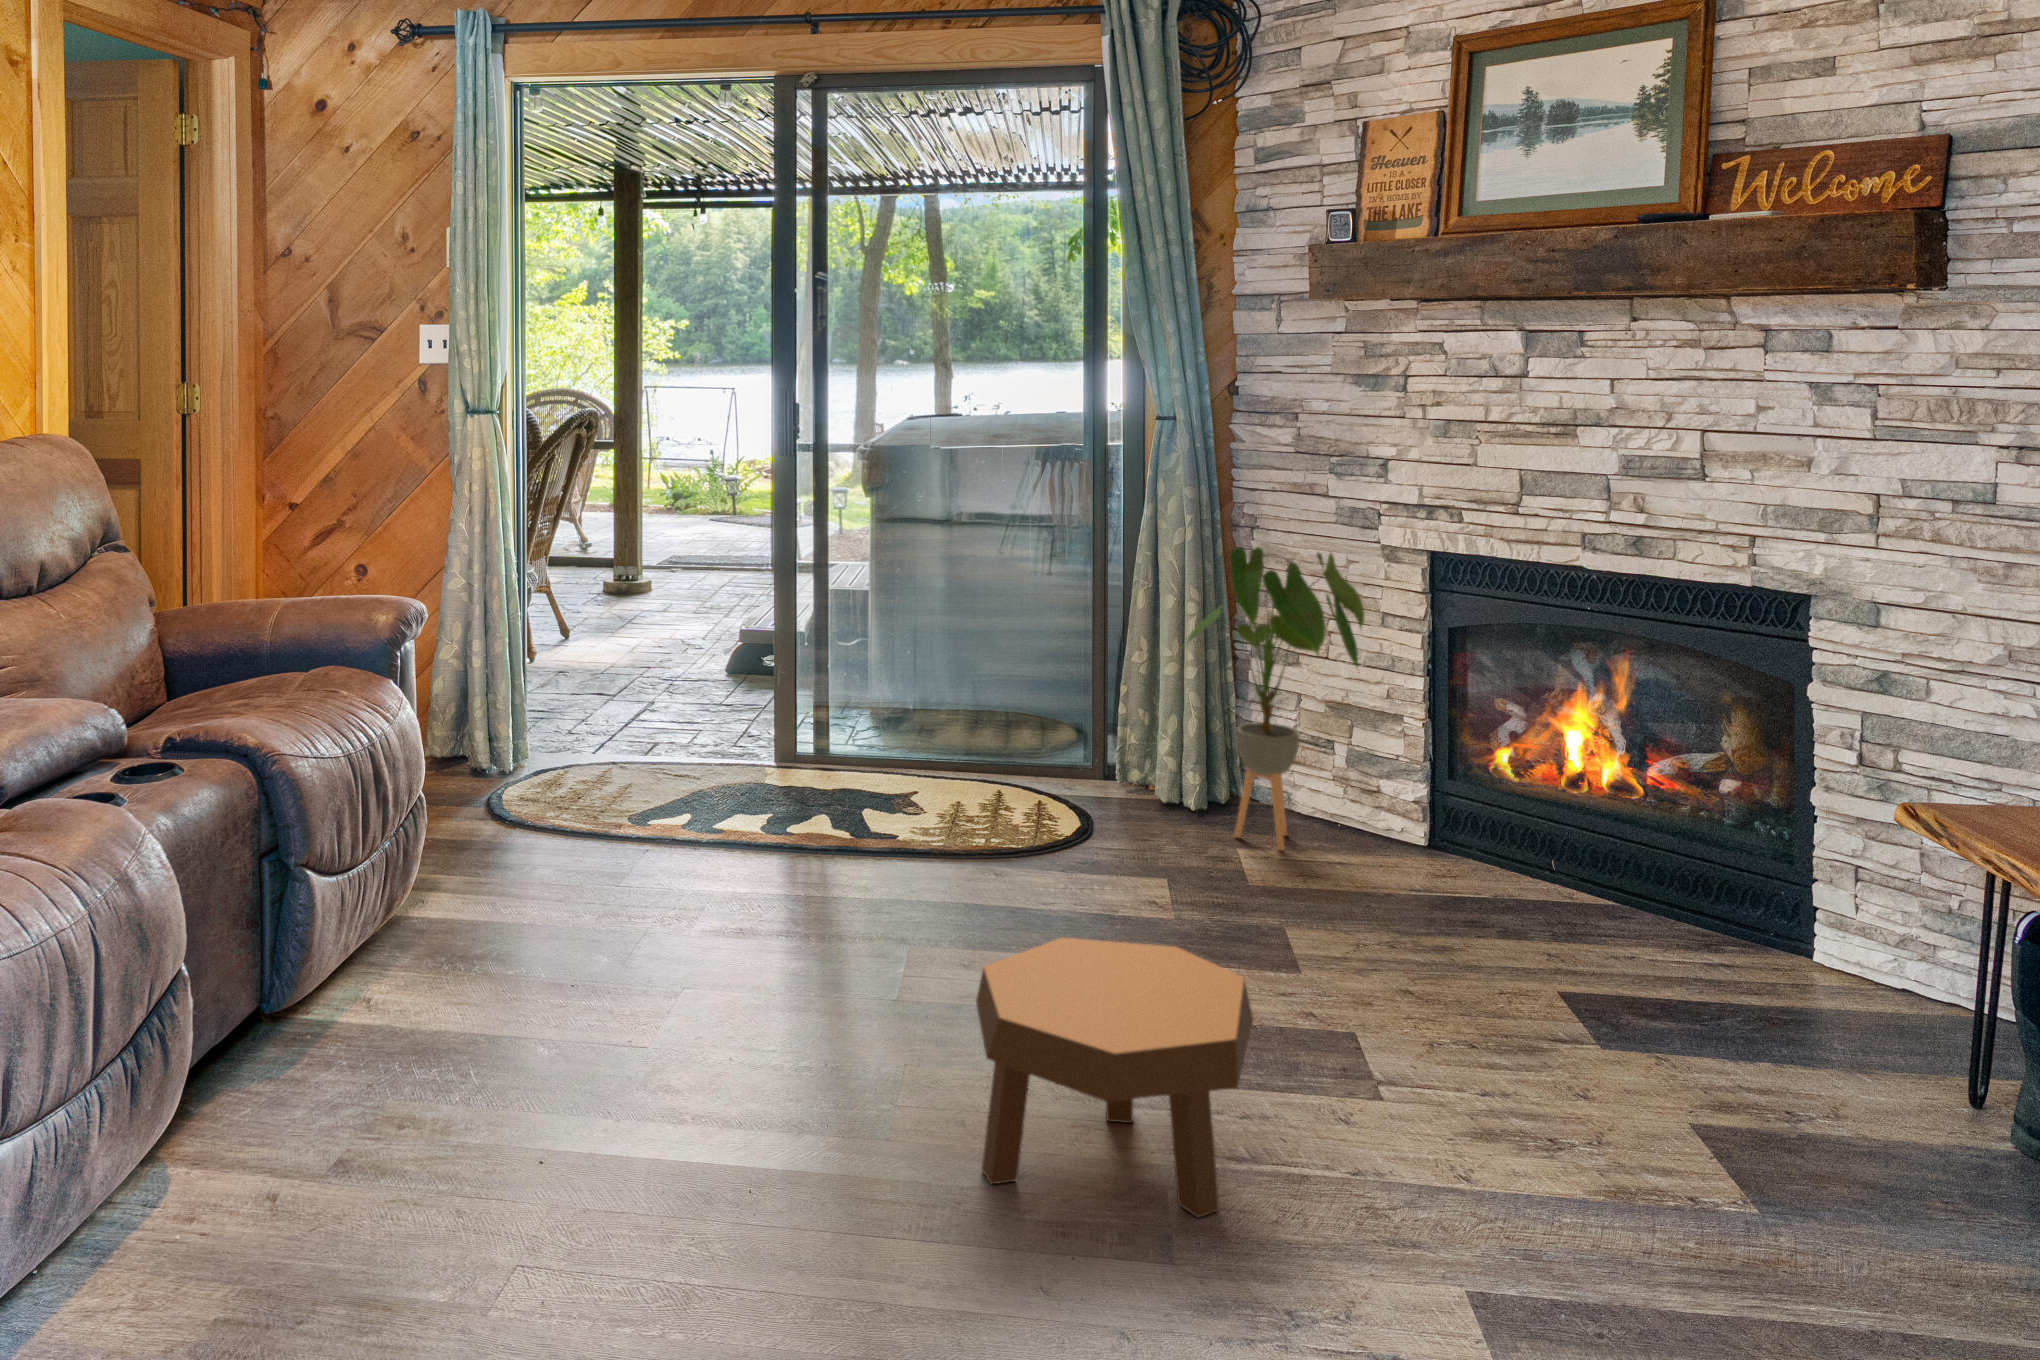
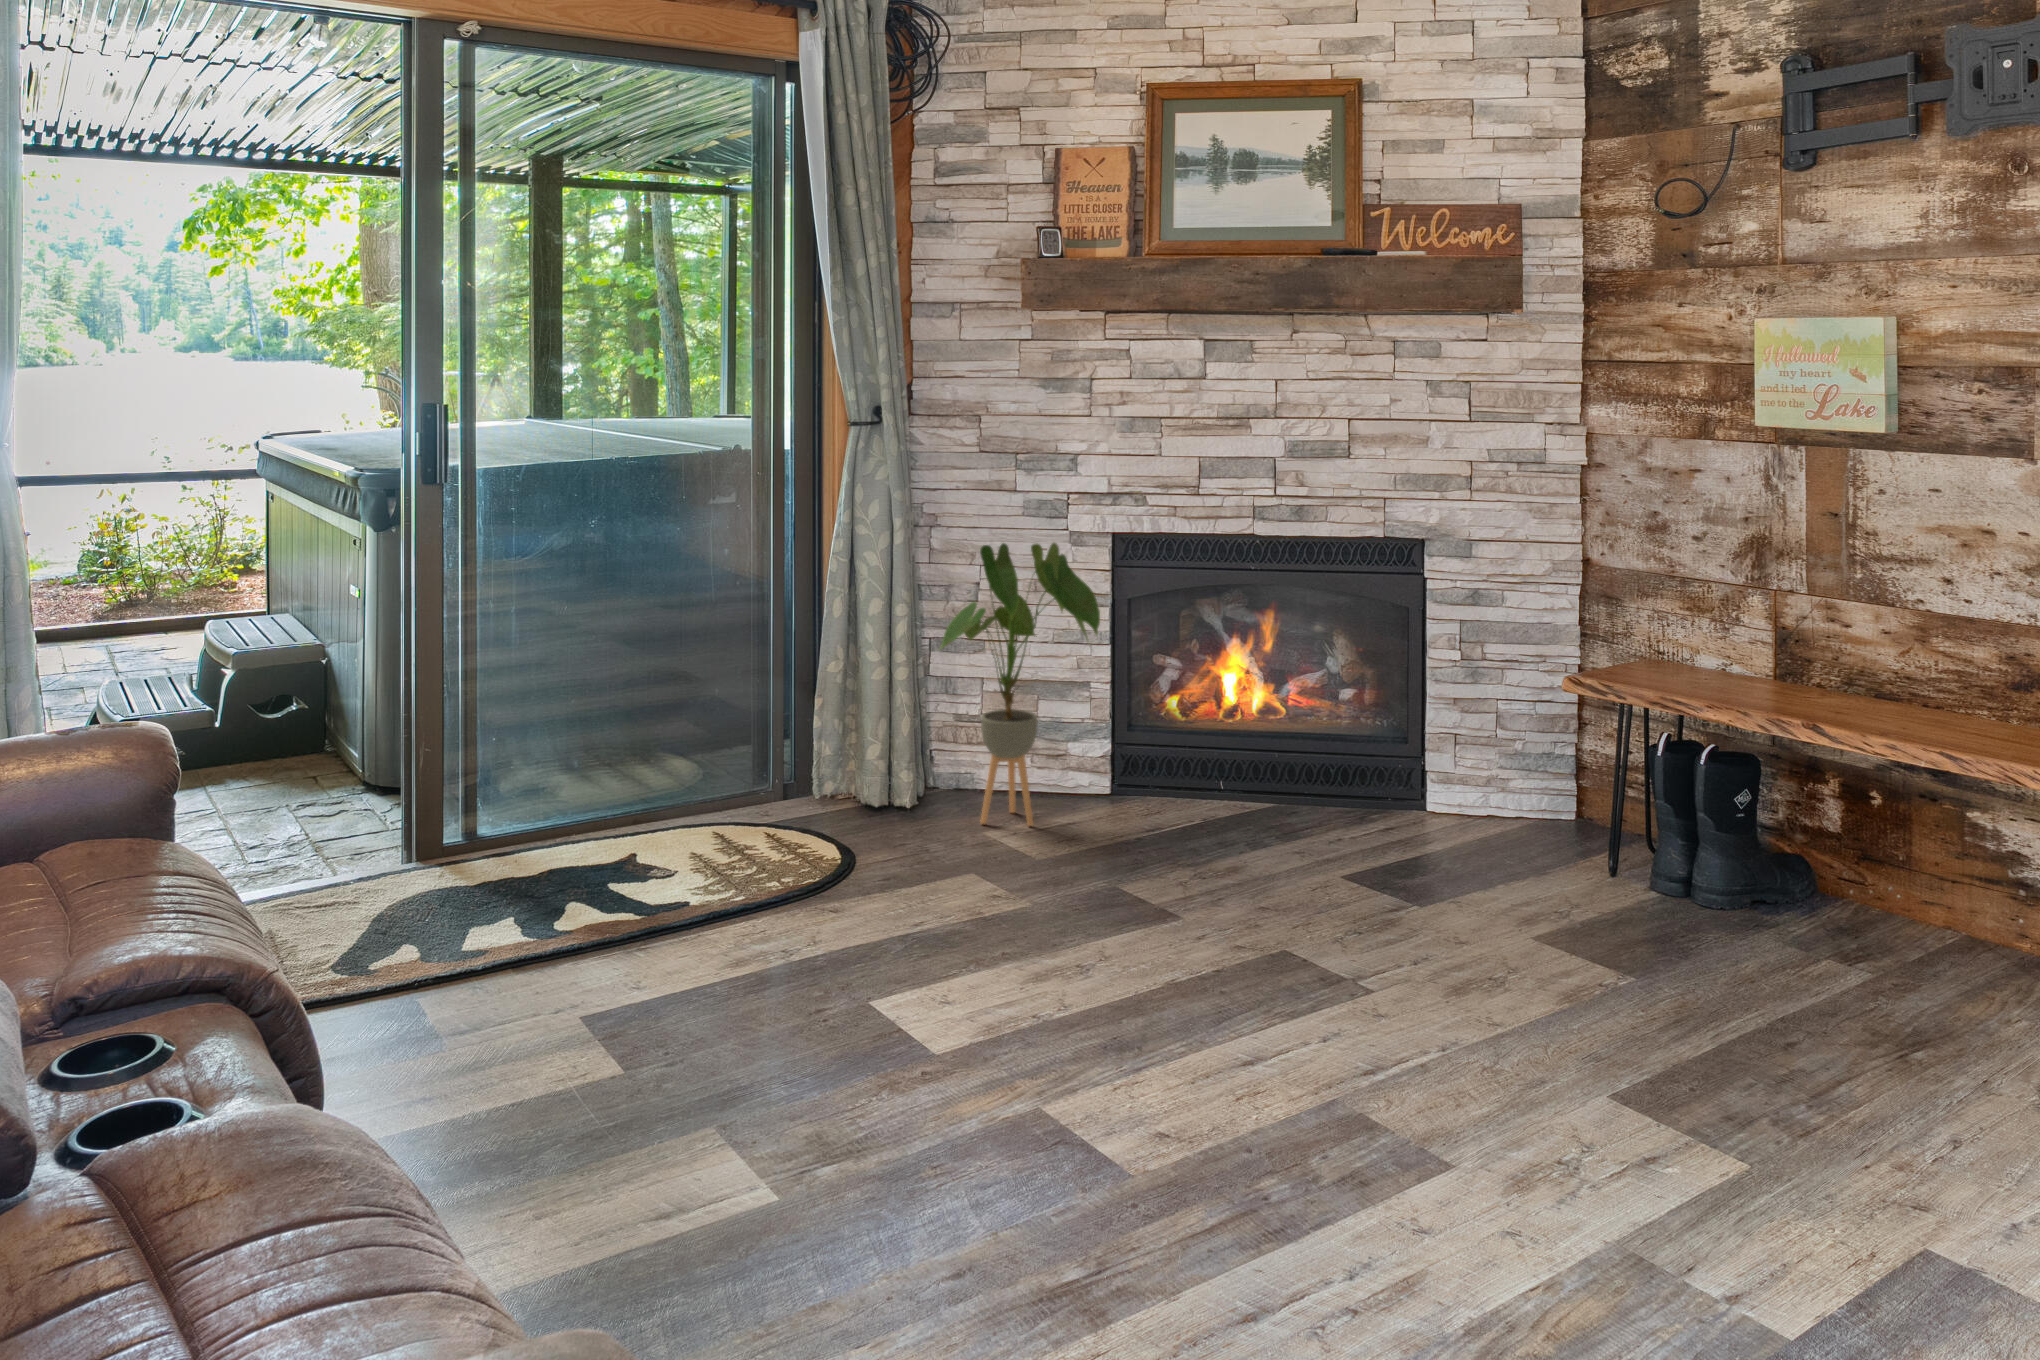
footstool: present [976,938,1253,1218] -> none [1189,911,1461,1180]

